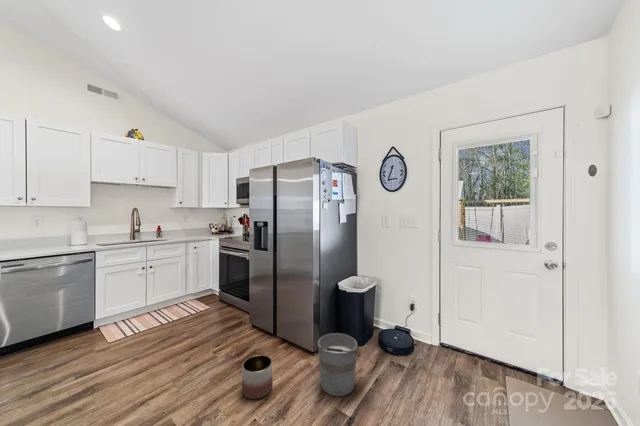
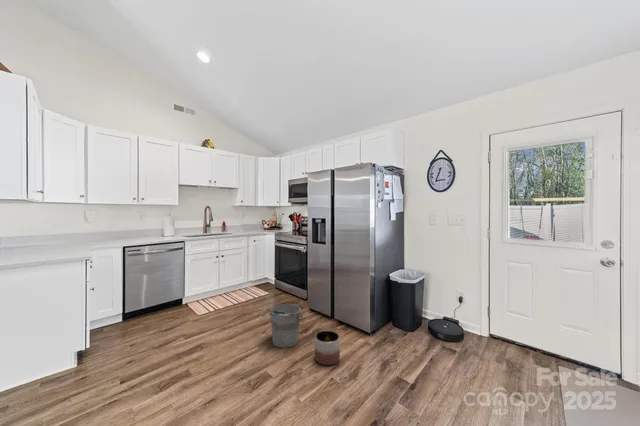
bucket: present [314,333,360,396] -> present [267,304,302,348]

